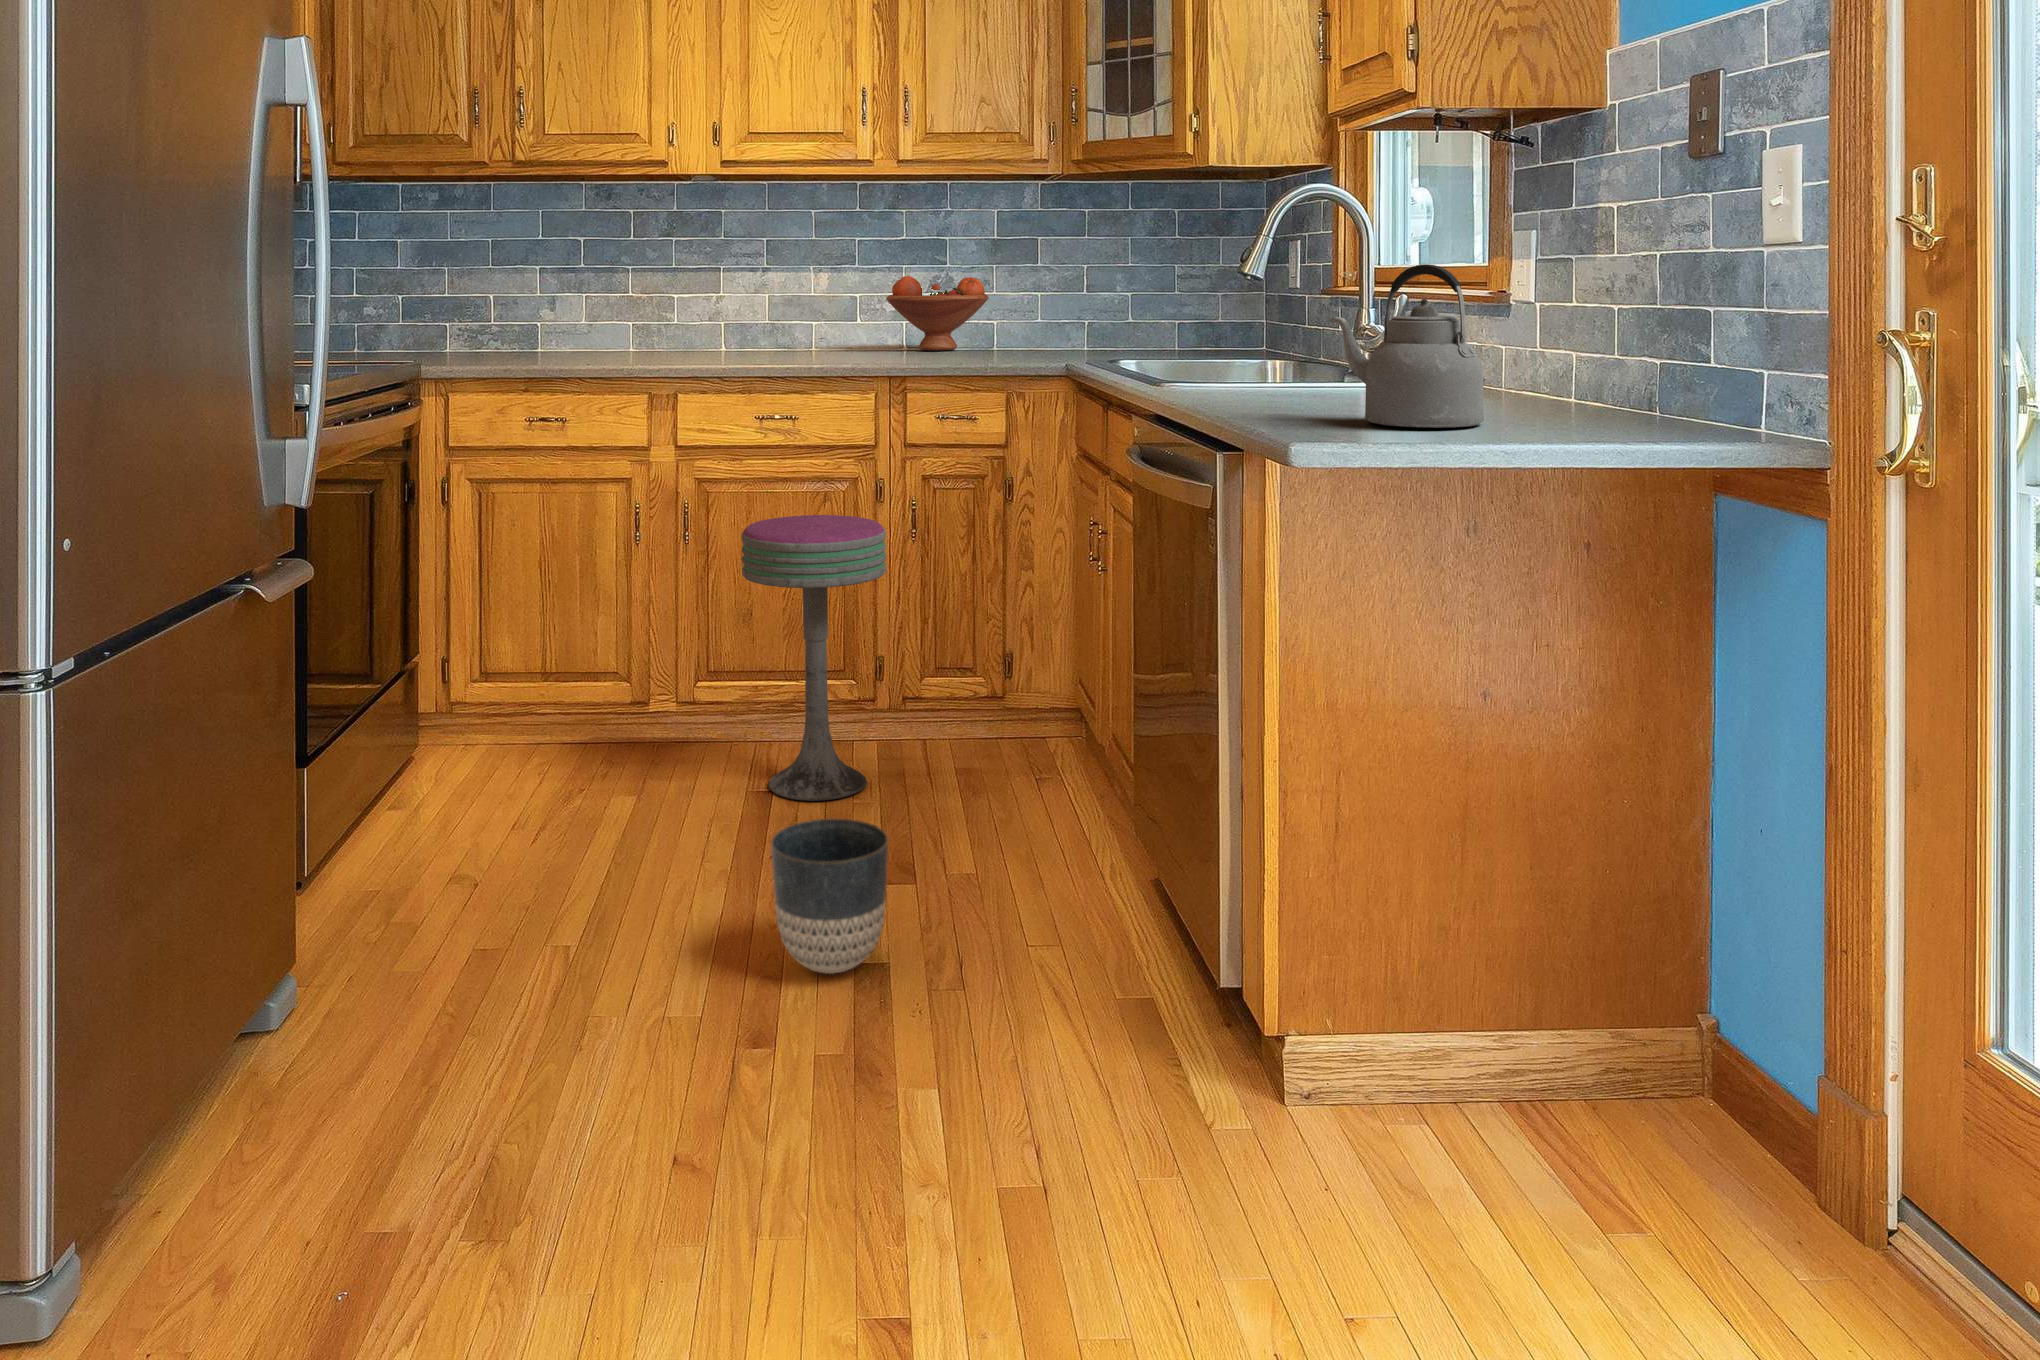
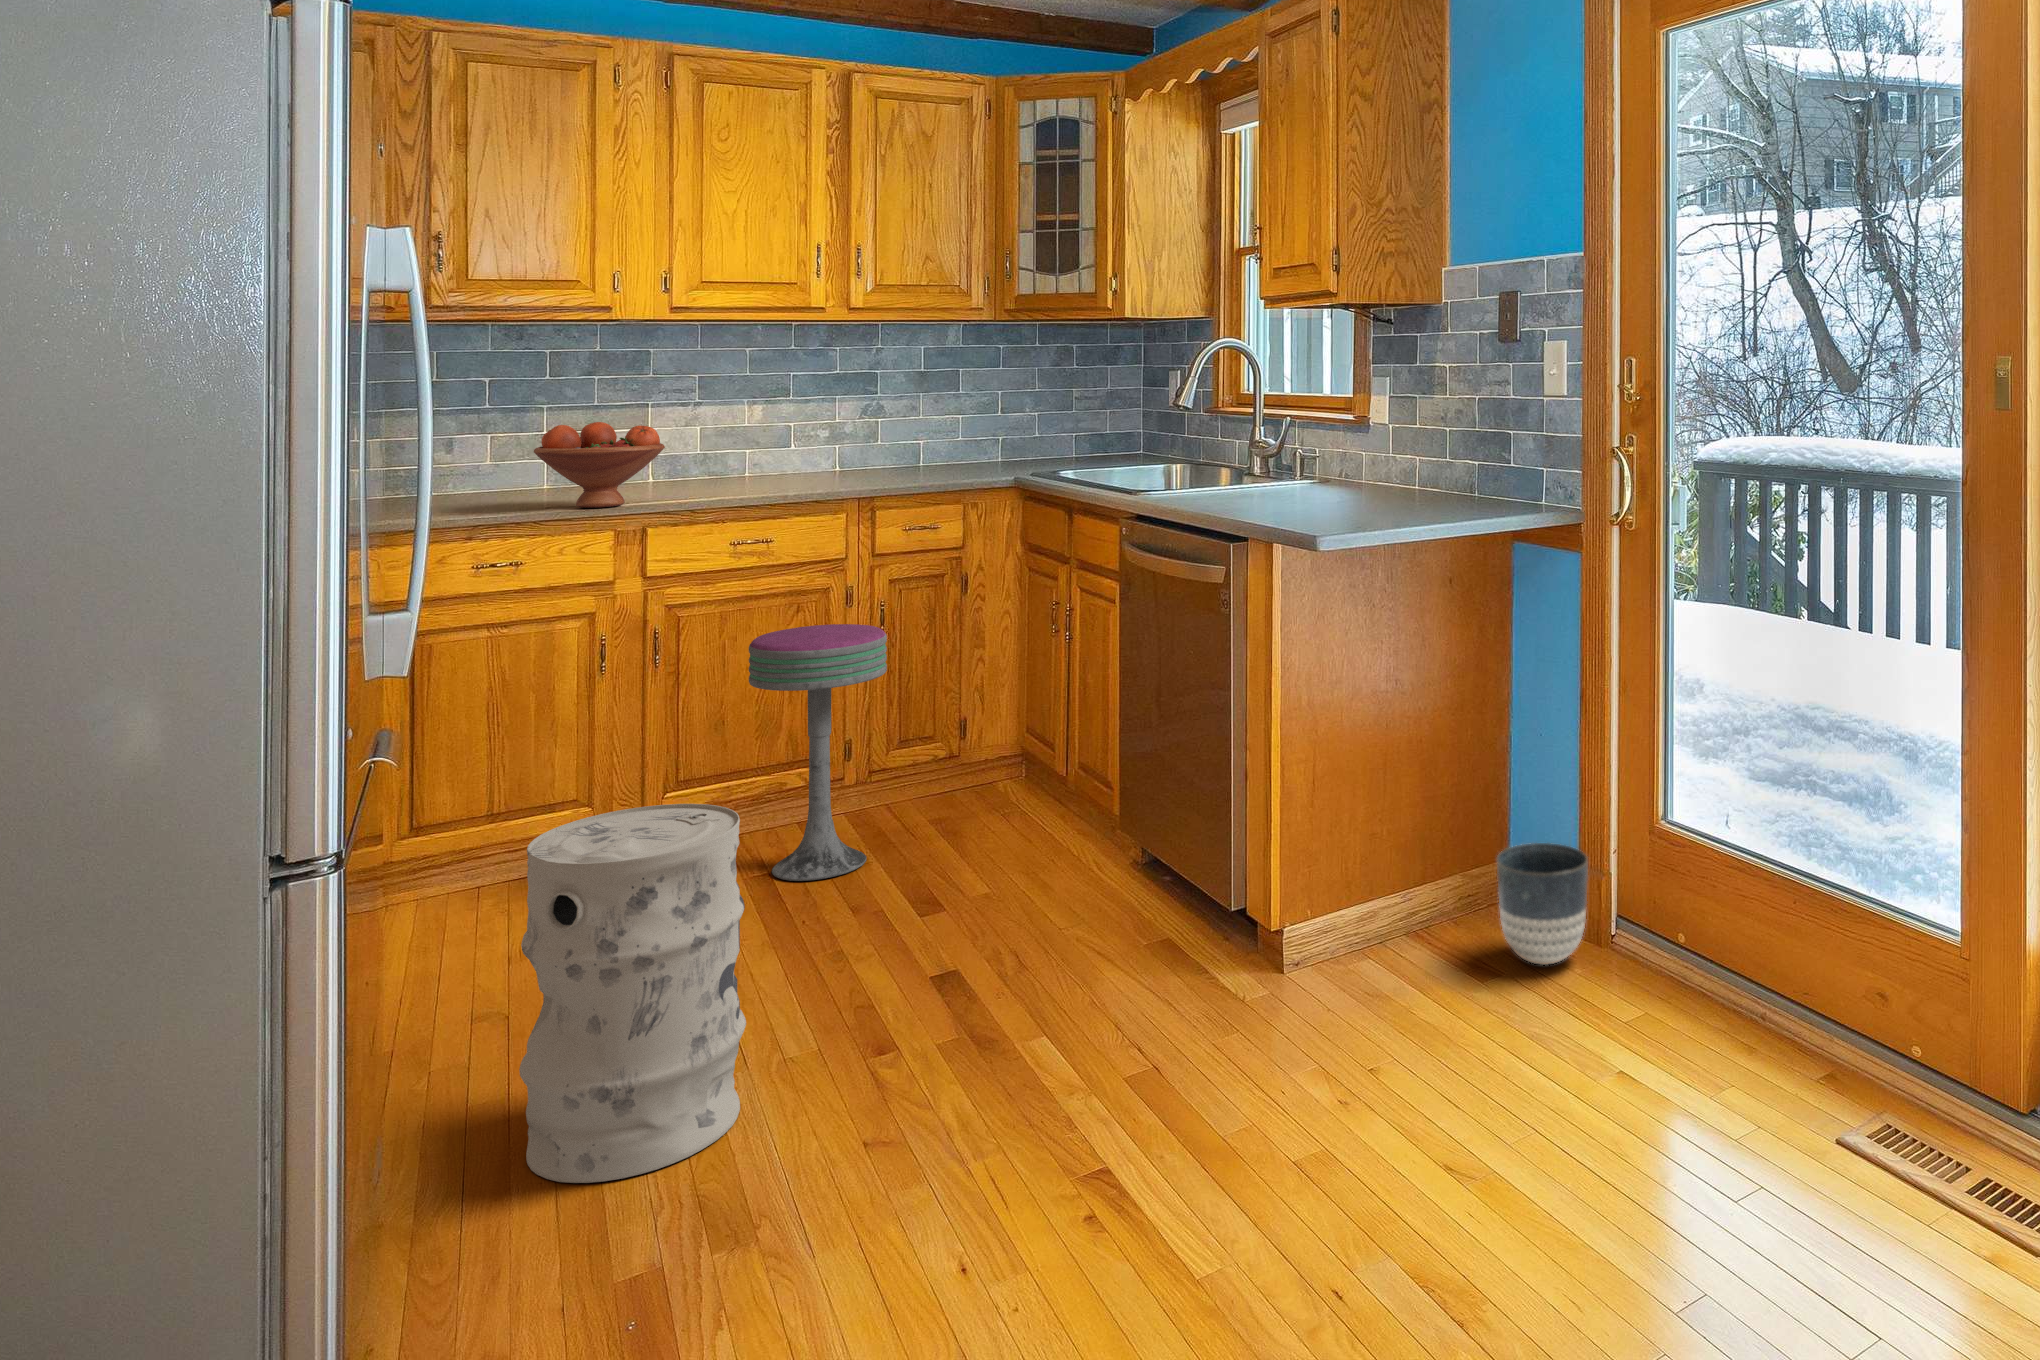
kettle: present [1328,265,1484,428] -> none [1290,411,1395,520]
fruit bowl: present [886,276,989,351] -> present [534,422,665,508]
trash can: none [344,707,581,1137] -> present [519,804,746,1183]
planter: present [771,818,888,974] -> present [1497,843,1588,965]

